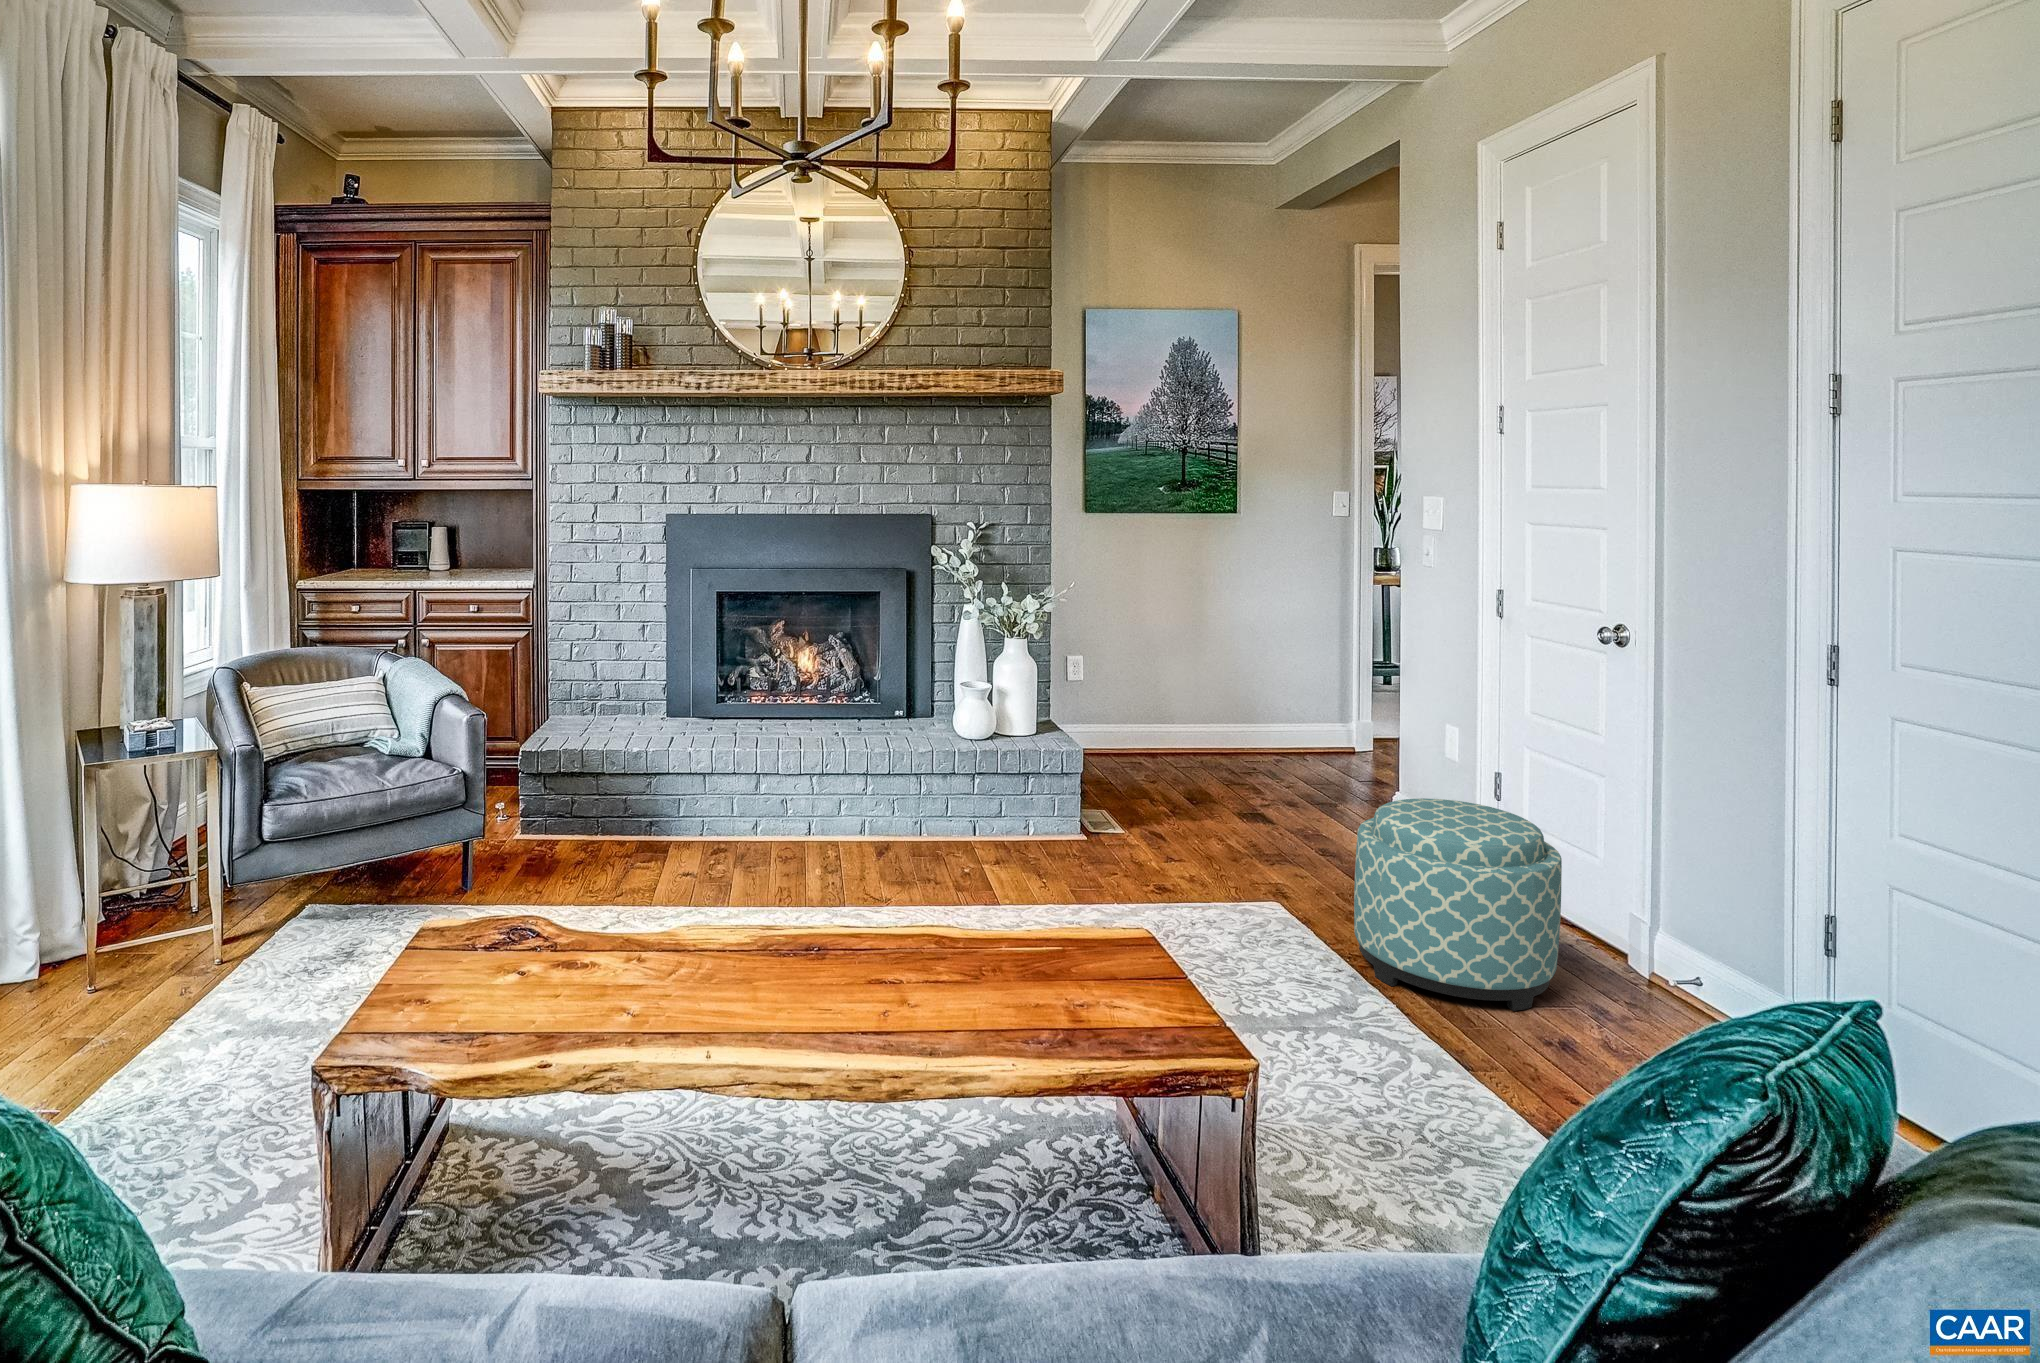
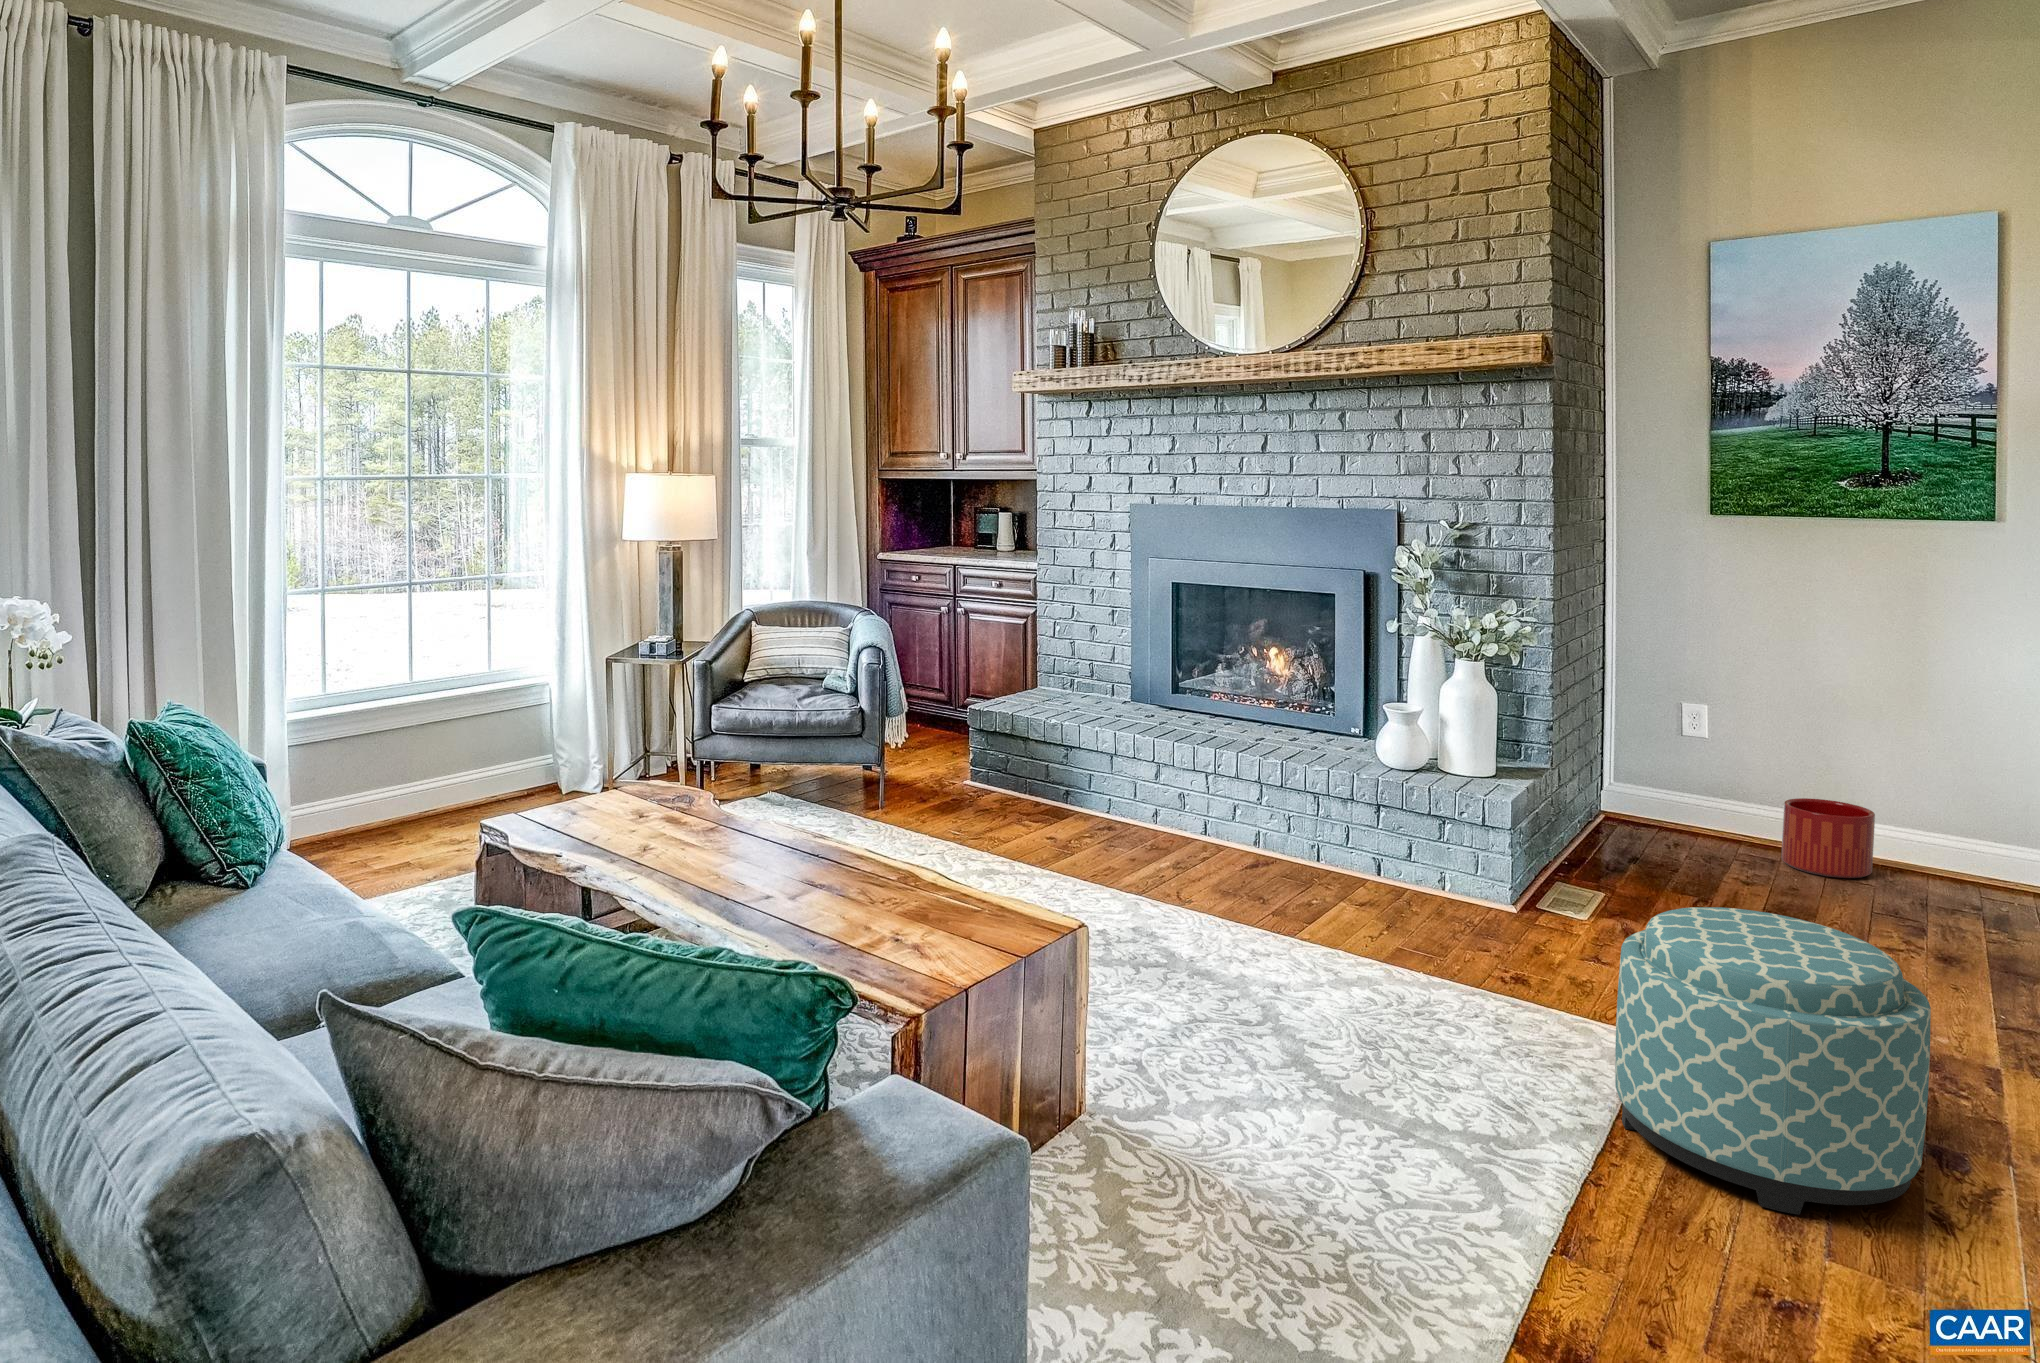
planter: none [1142,710,1194,764] -> present [1781,798,1875,878]

